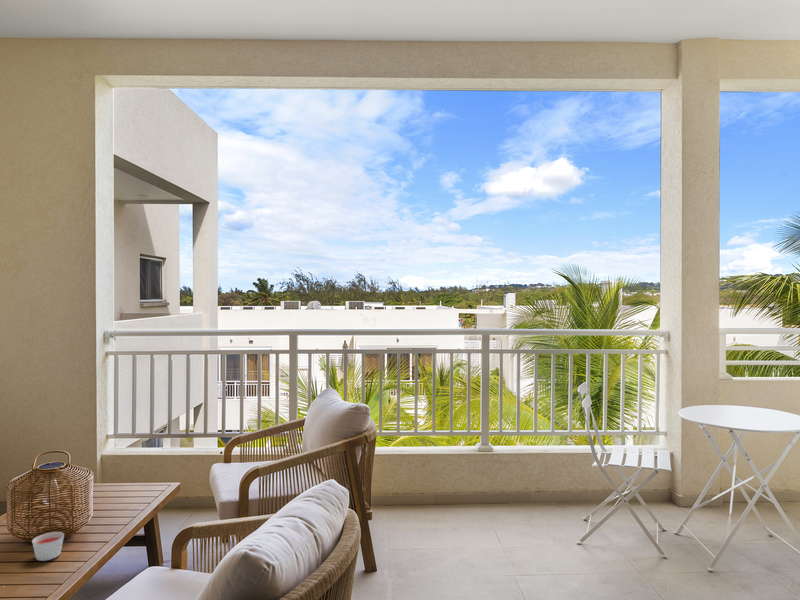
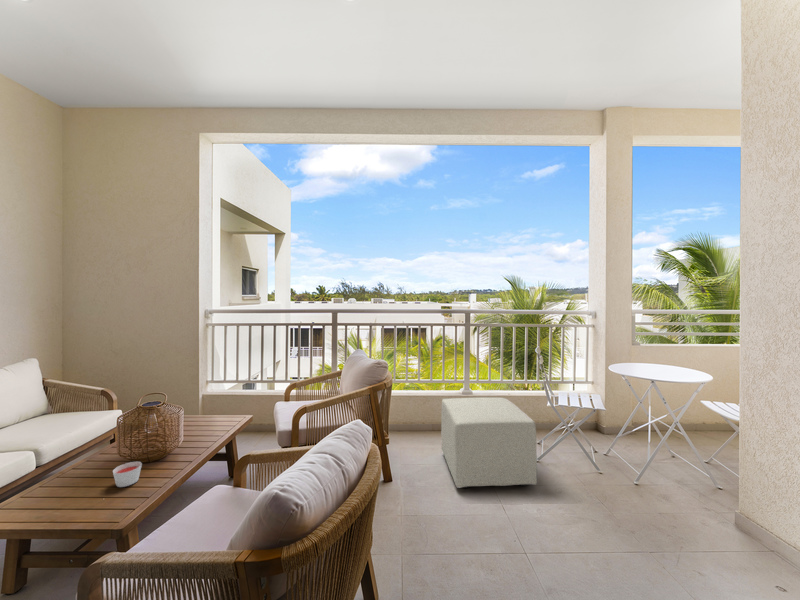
ottoman: none [445,456,569,576] -> present [441,398,537,488]

